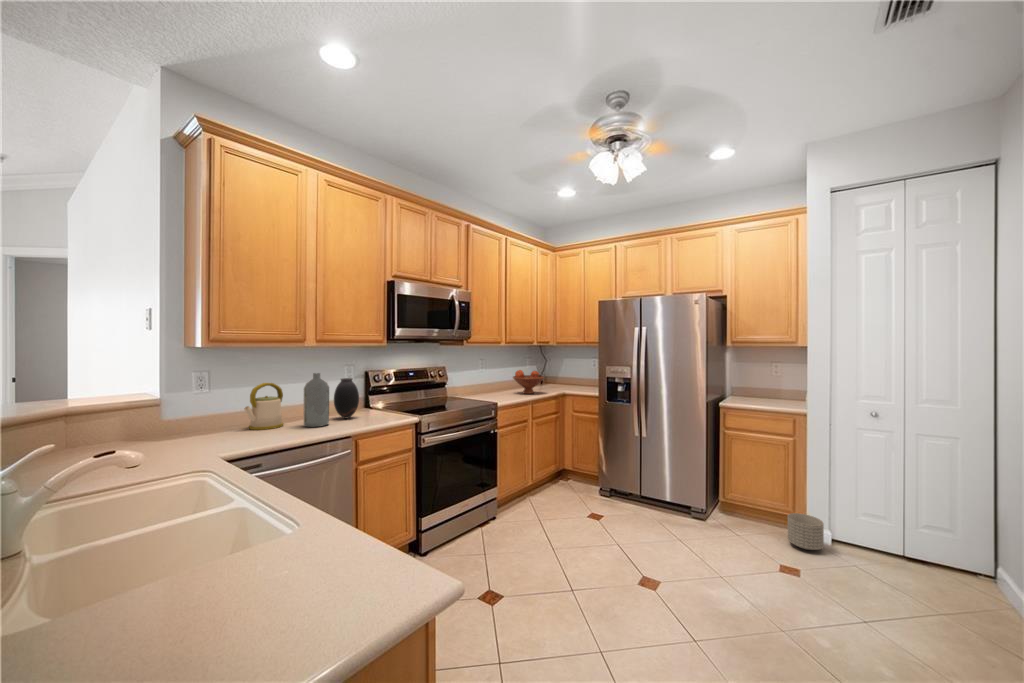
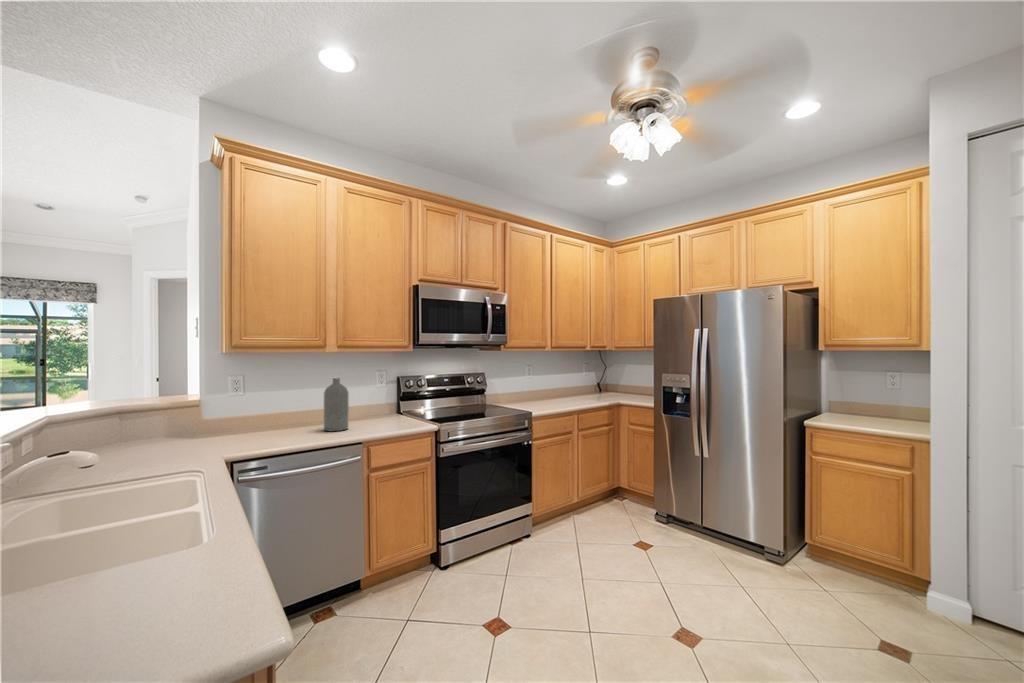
fruit bowl: present [513,370,544,394] -> none [560,376,595,402]
vase: present [334,378,359,418] -> none [358,383,383,423]
kettle: present [244,383,284,430] -> none [270,387,309,432]
planter: present [788,513,824,550] -> none [898,571,953,626]

